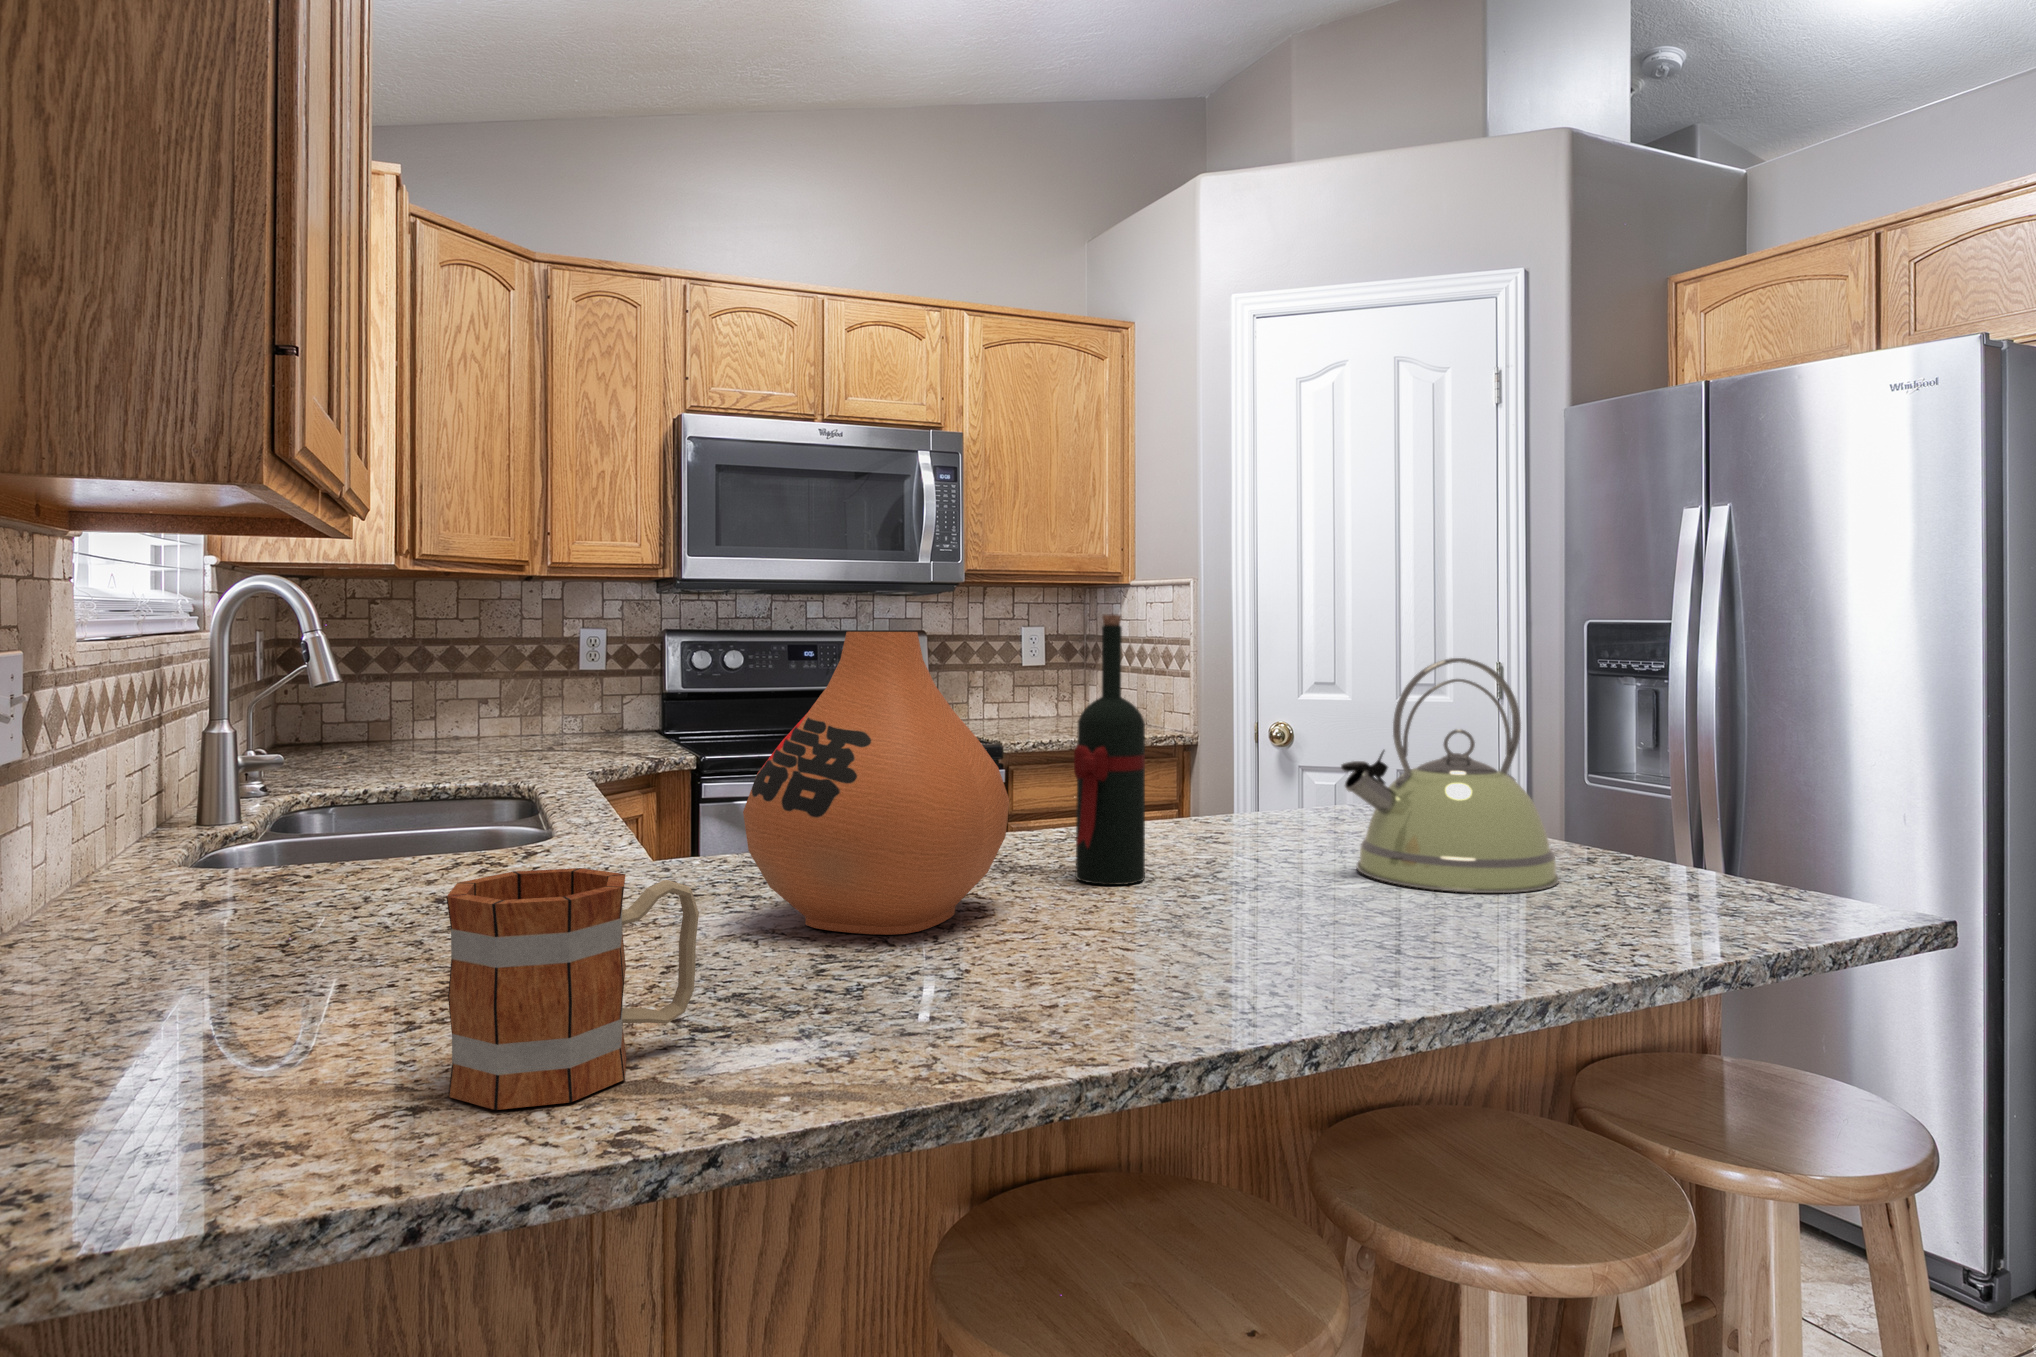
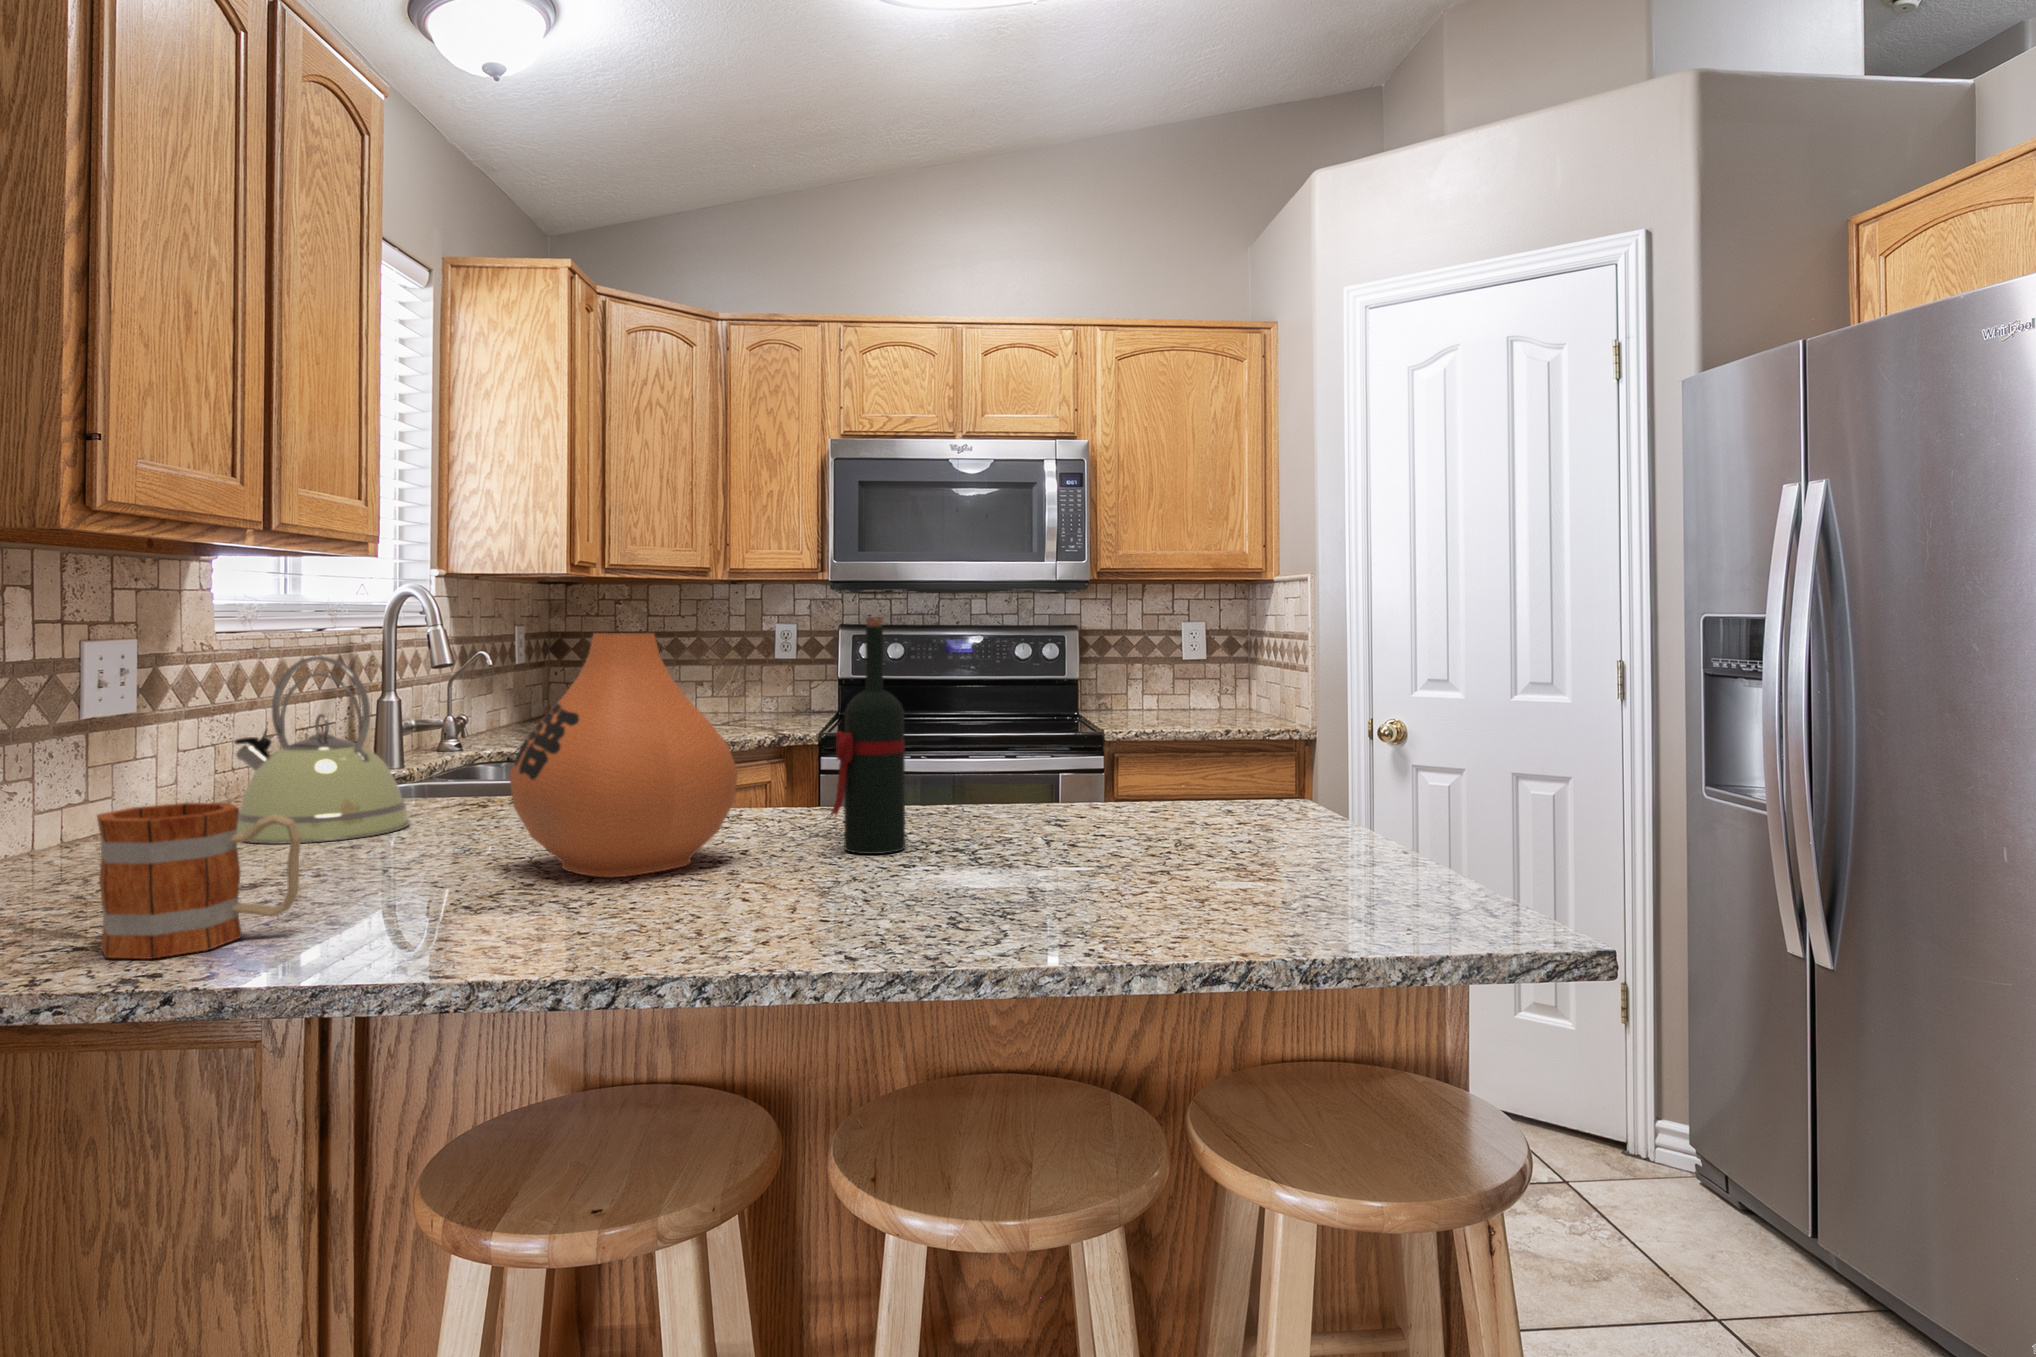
kettle: present [1341,658,1559,893] -> present [234,656,410,844]

